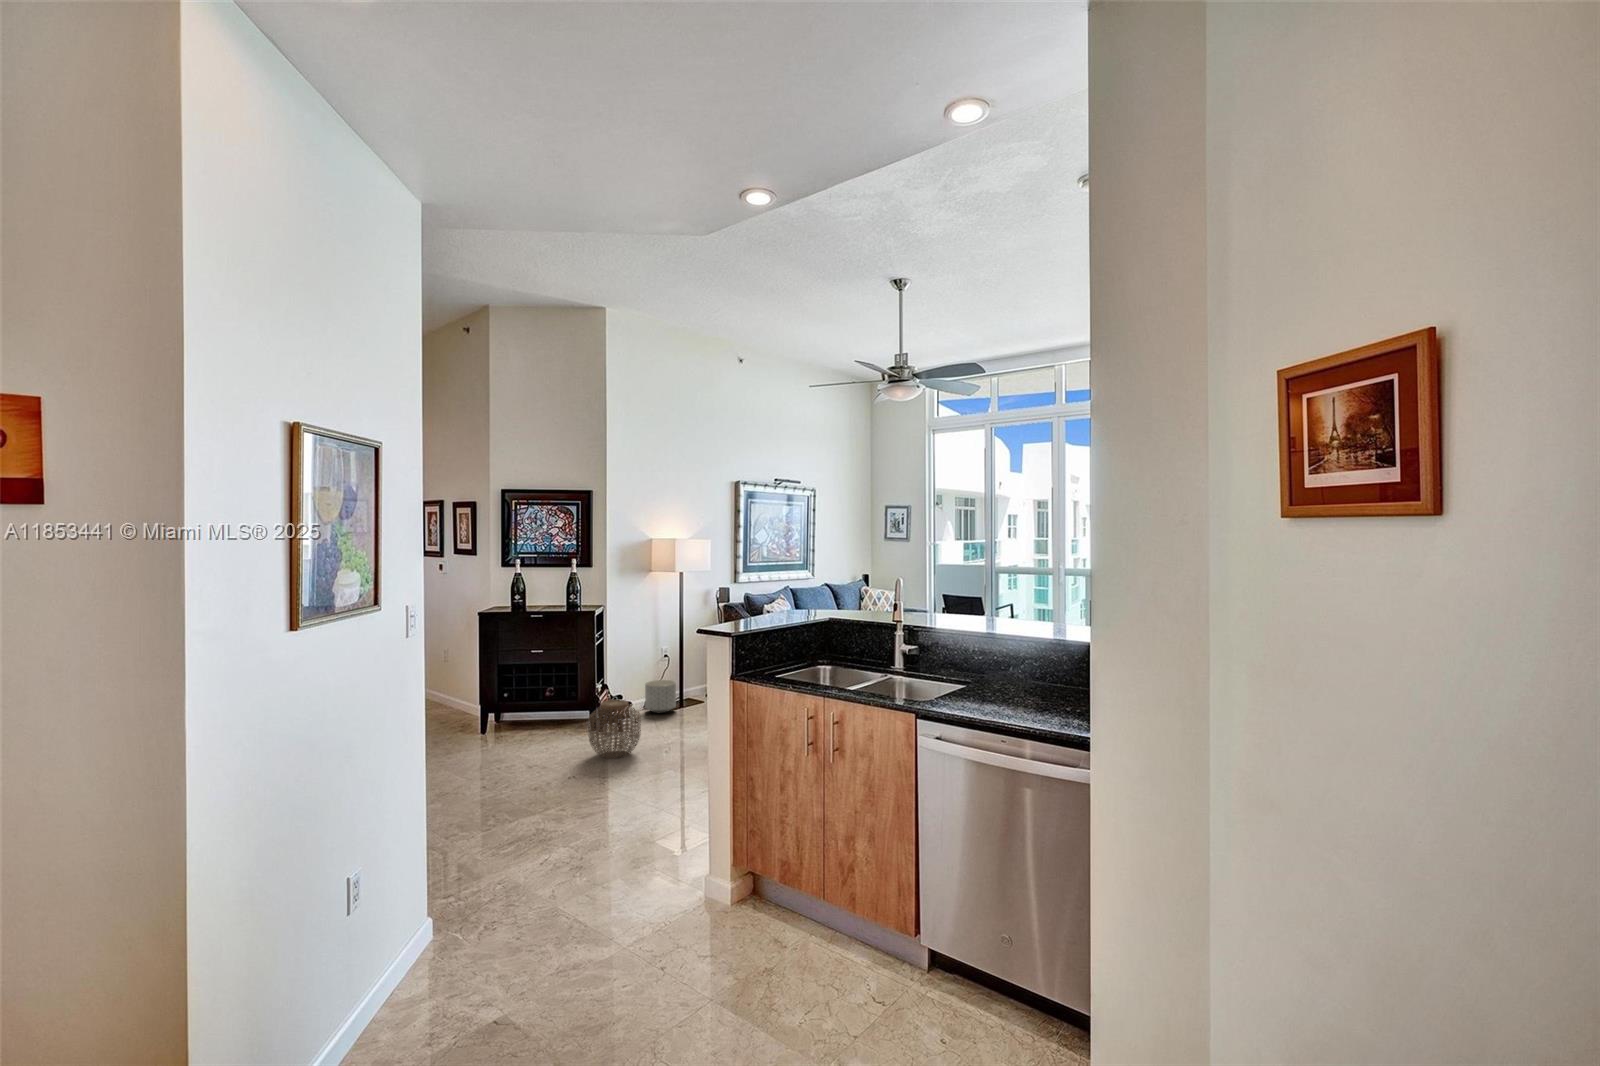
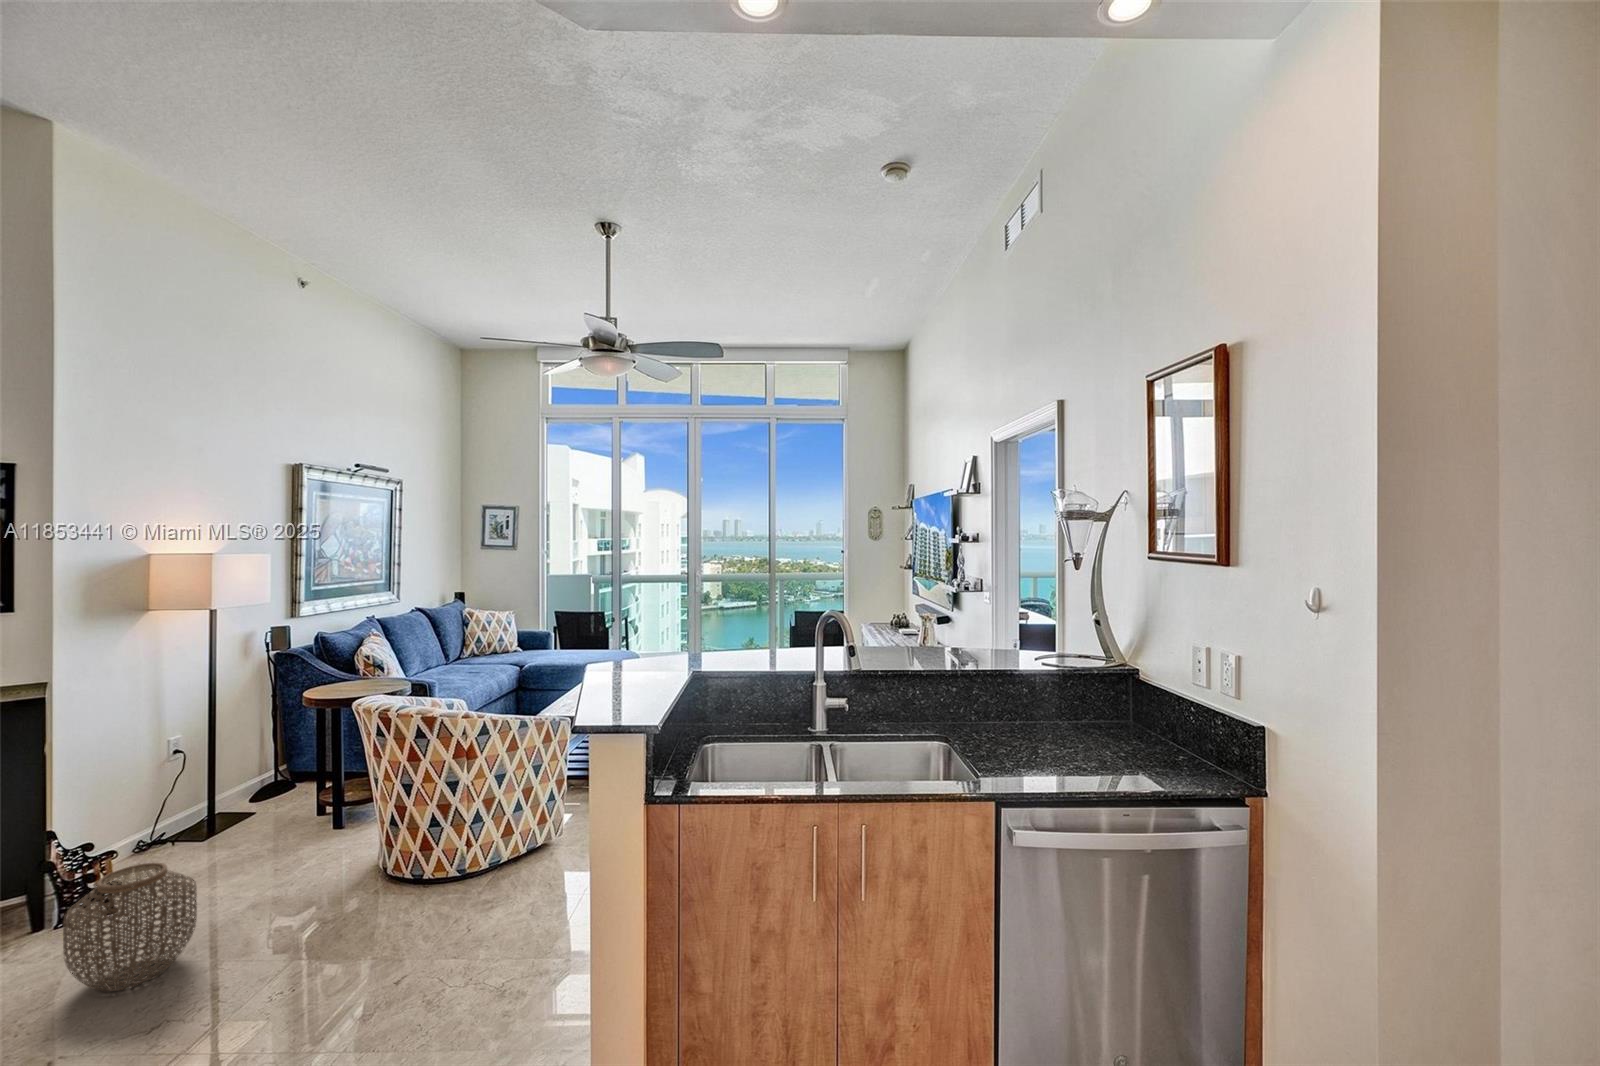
planter: present [645,680,676,713] -> none [141,791,210,855]

